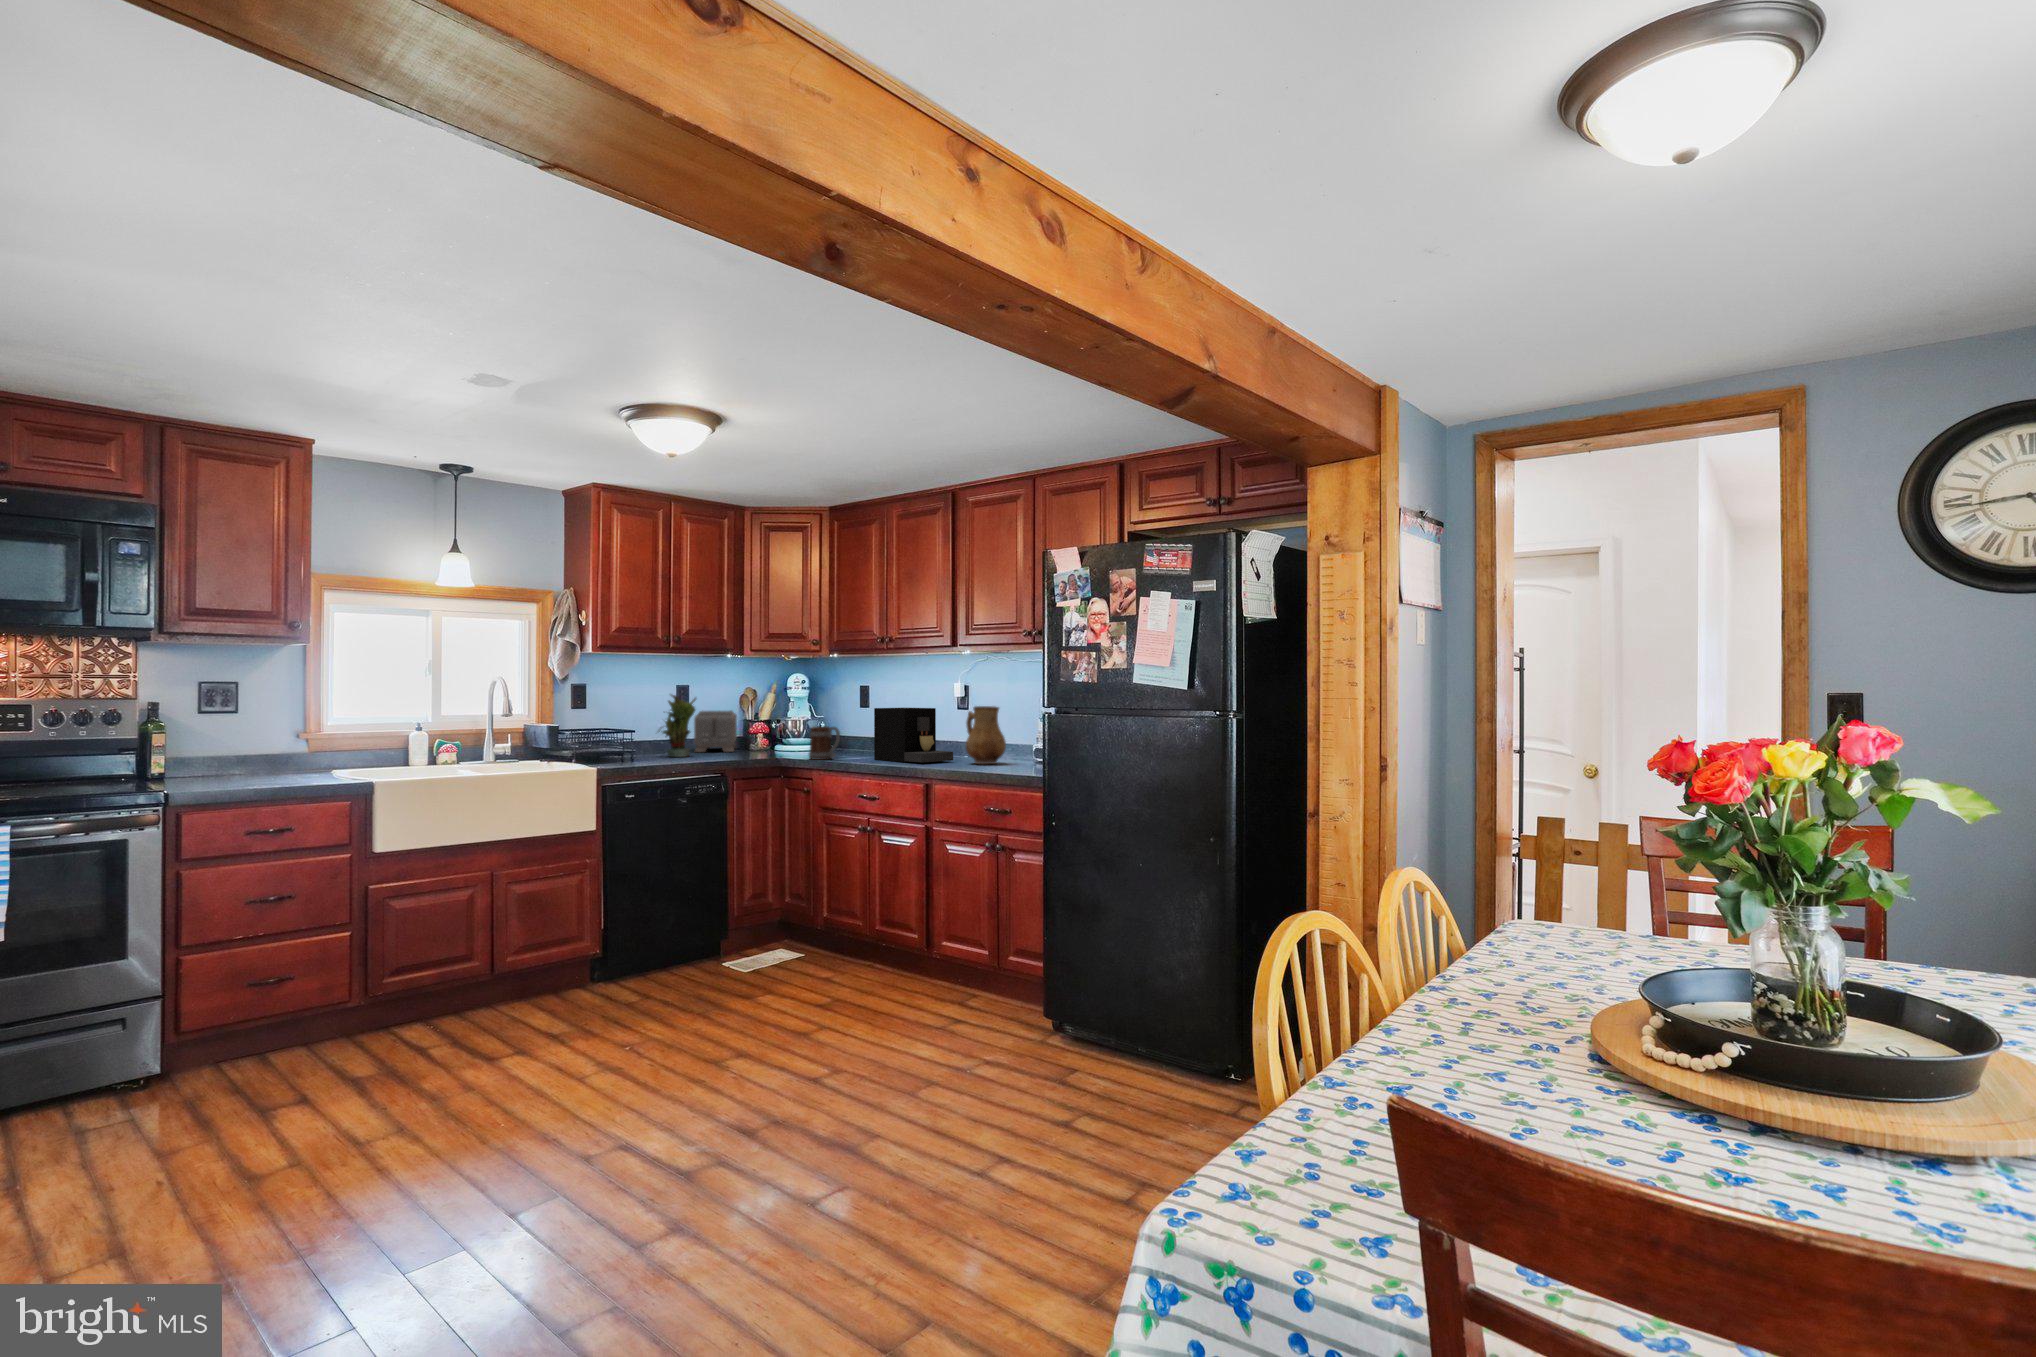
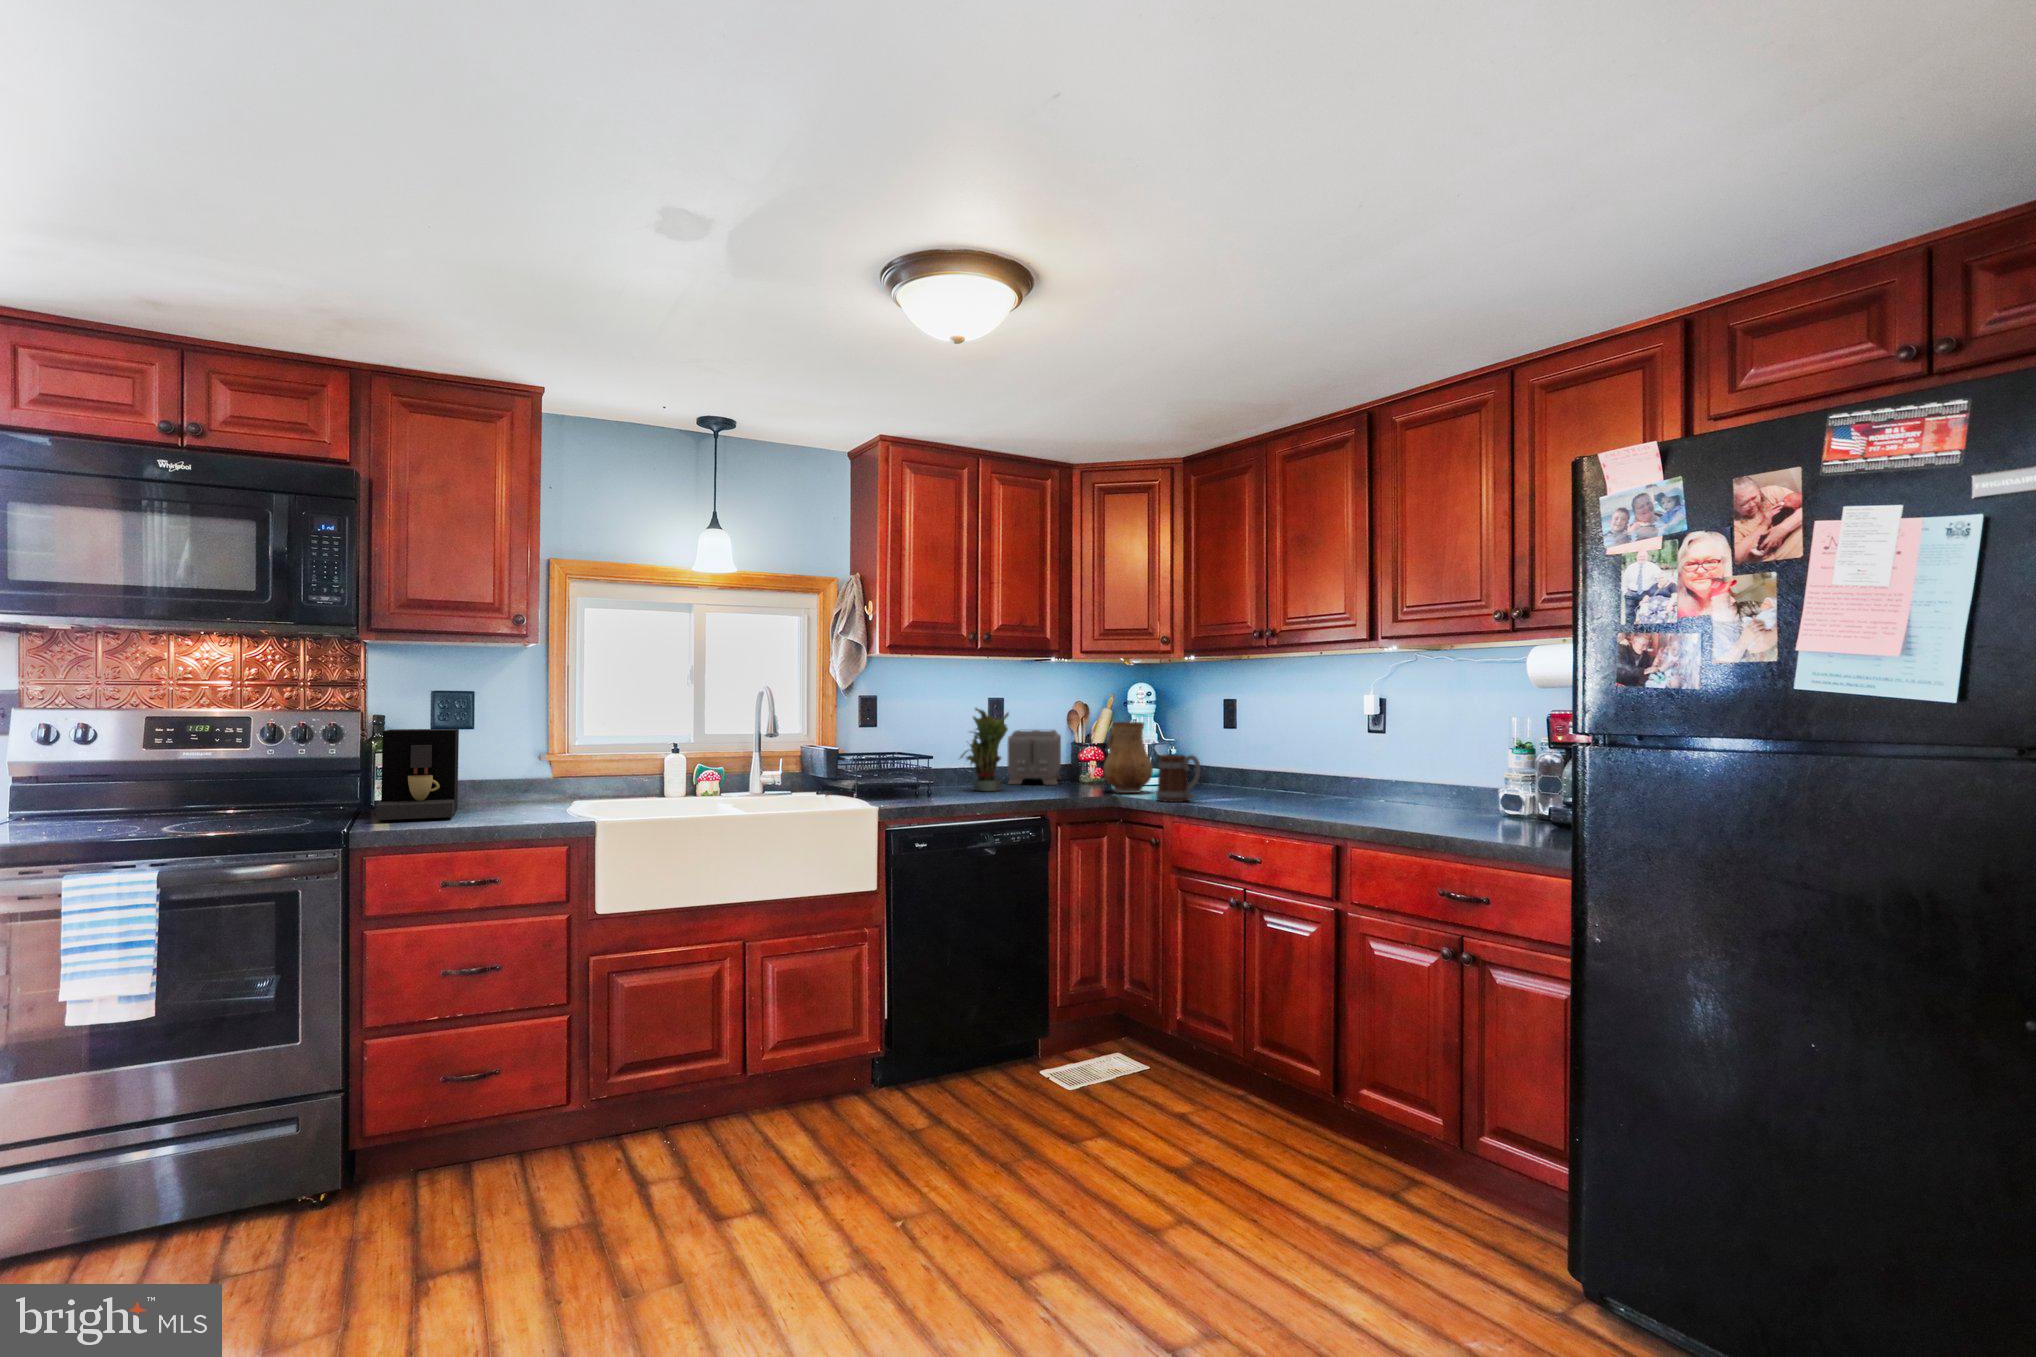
ceramic pitcher: present [966,706,1006,764] -> present [1103,722,1153,793]
coffee maker: present [874,708,953,762] -> present [375,729,459,820]

